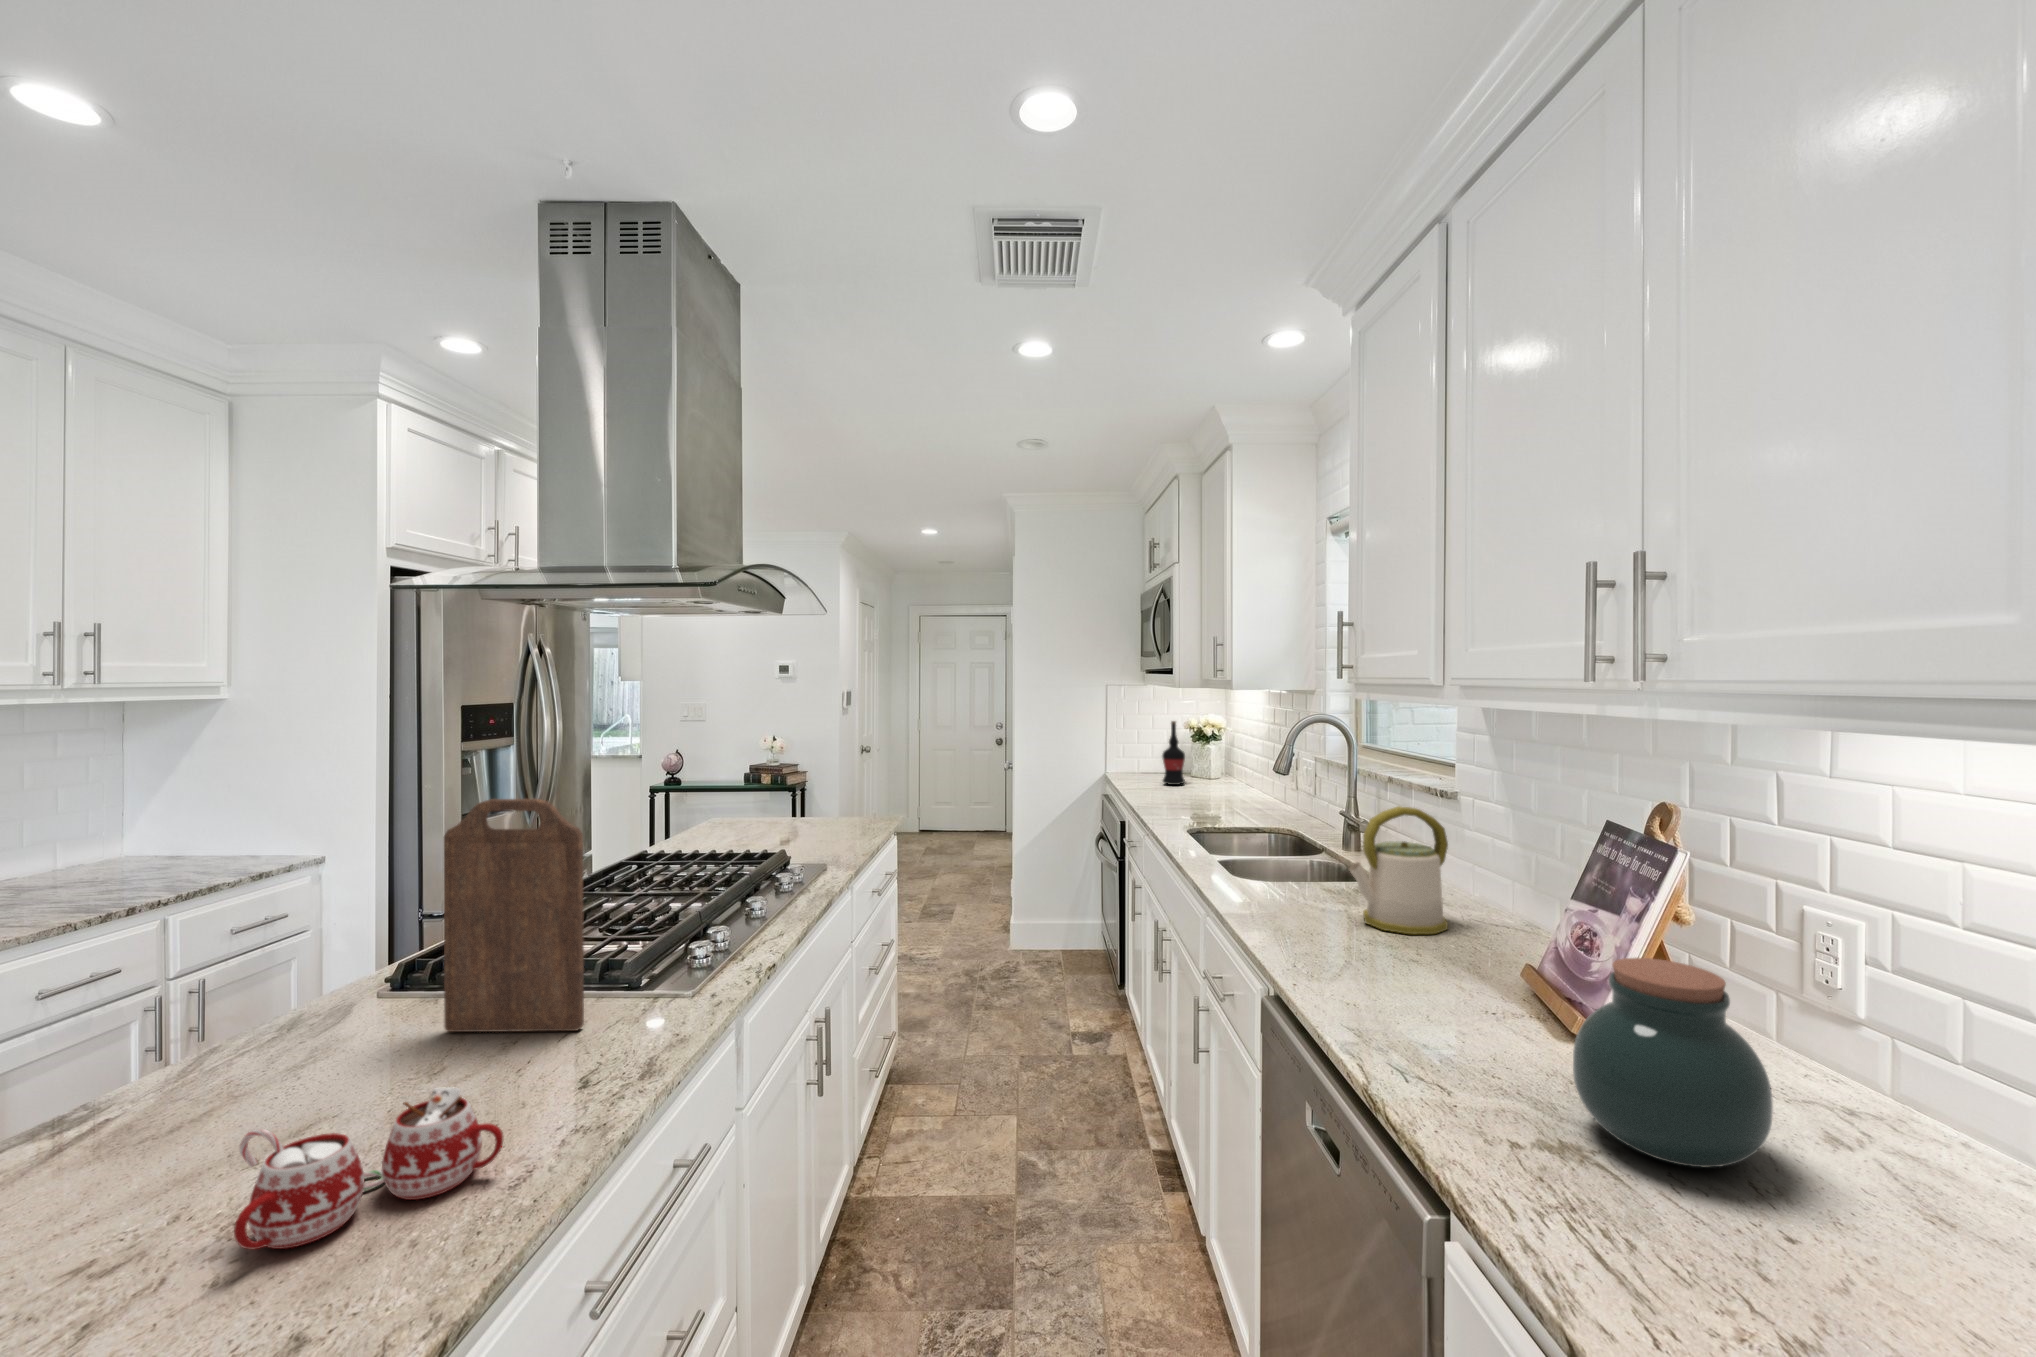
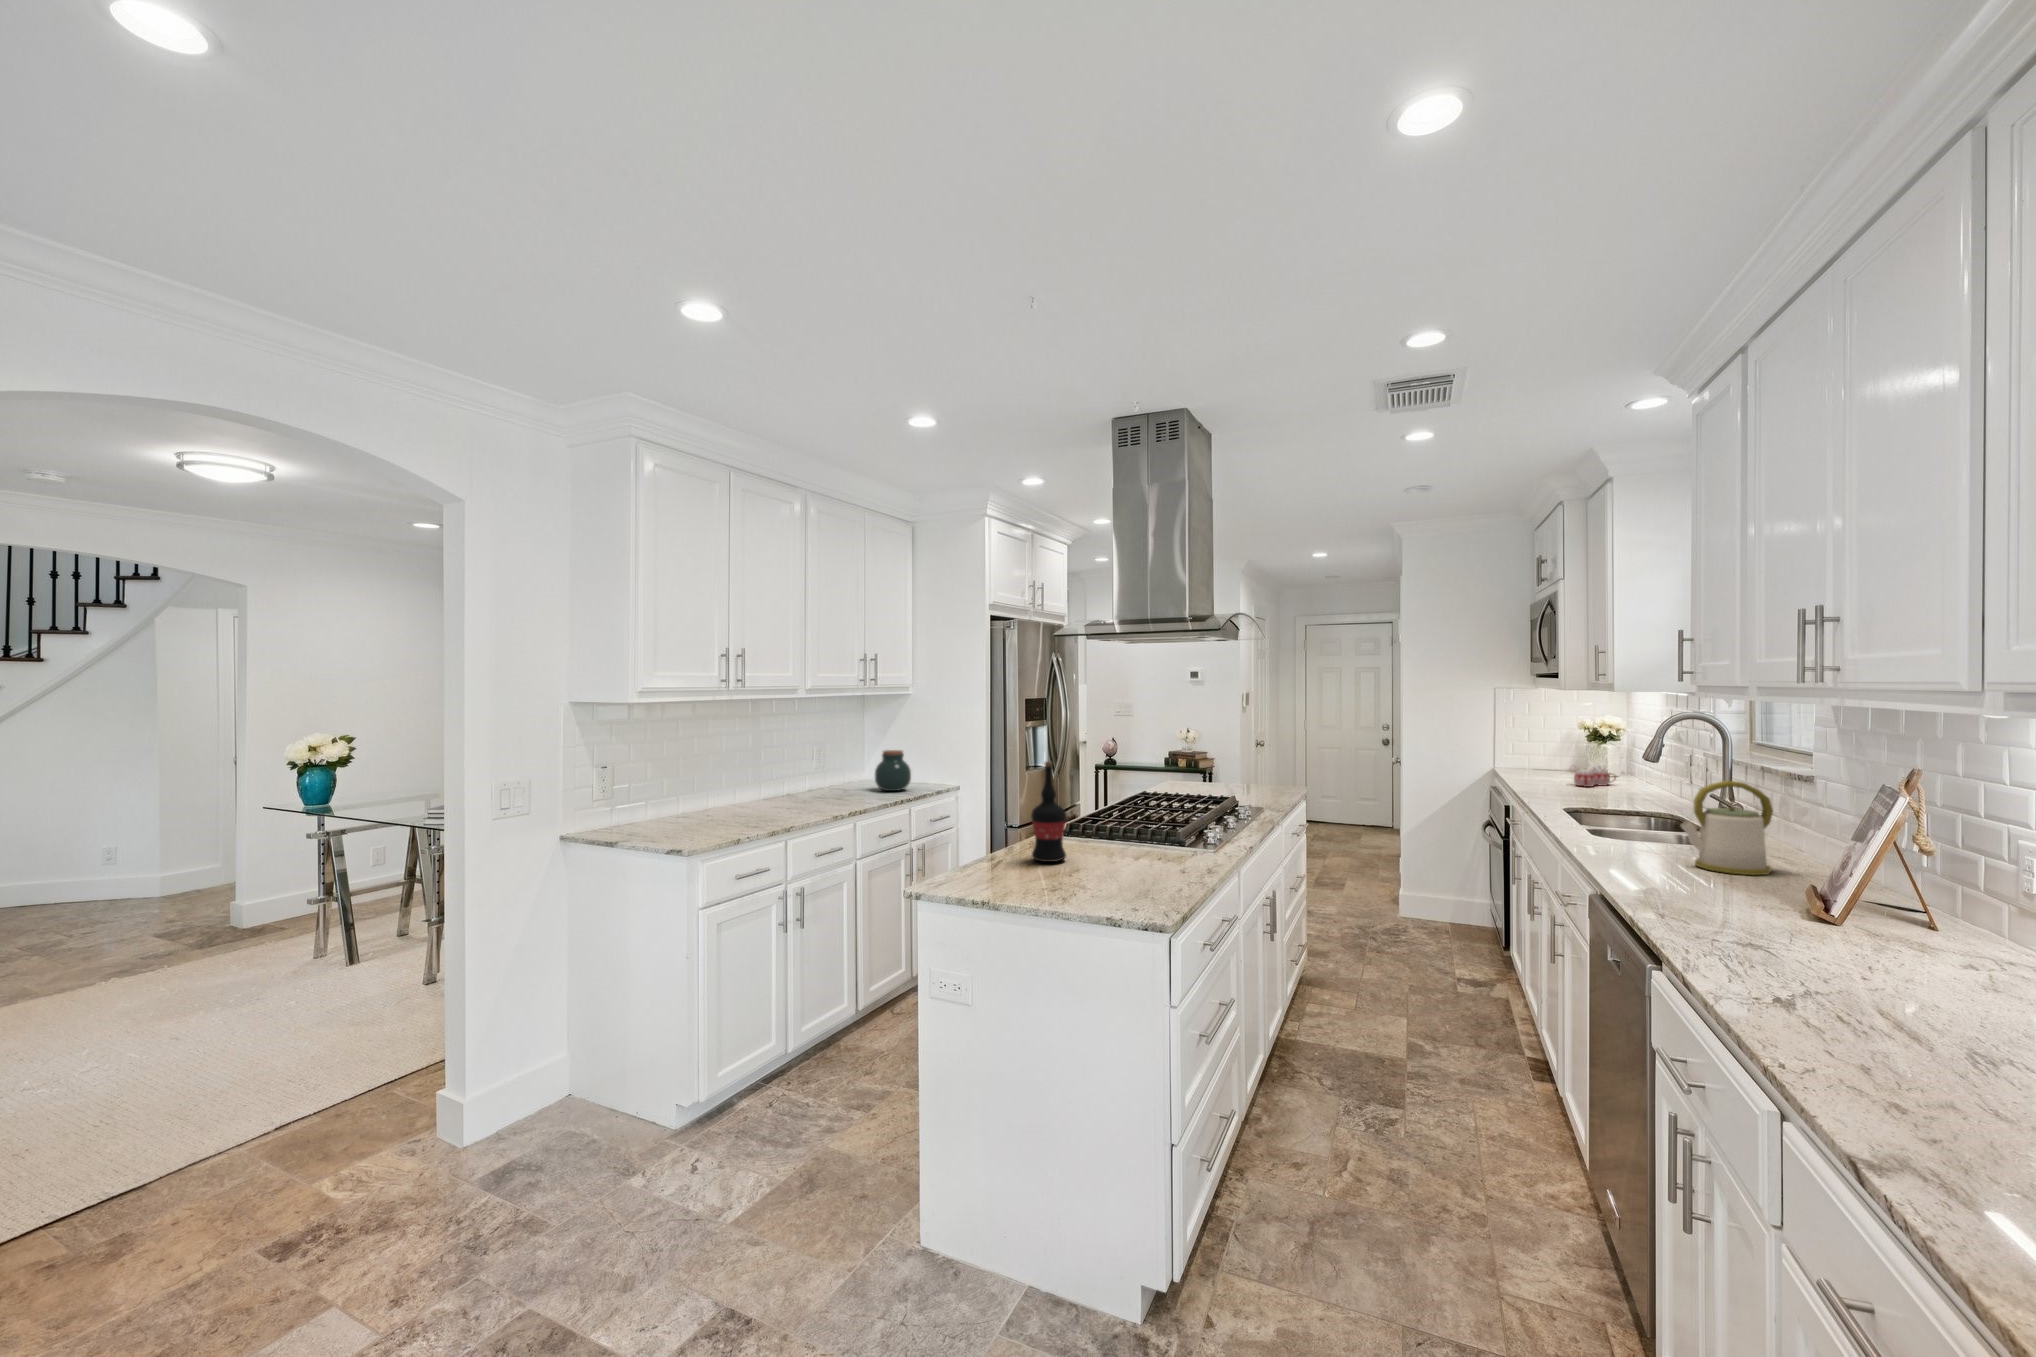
wine bottle: present [1162,721,1185,785] -> present [1031,761,1066,862]
cutting board: present [444,799,584,1032] -> none [1105,742,1170,858]
jar: present [1573,958,1773,1167] -> present [875,750,911,791]
mug: present [234,1087,503,1249] -> present [1571,766,1616,787]

